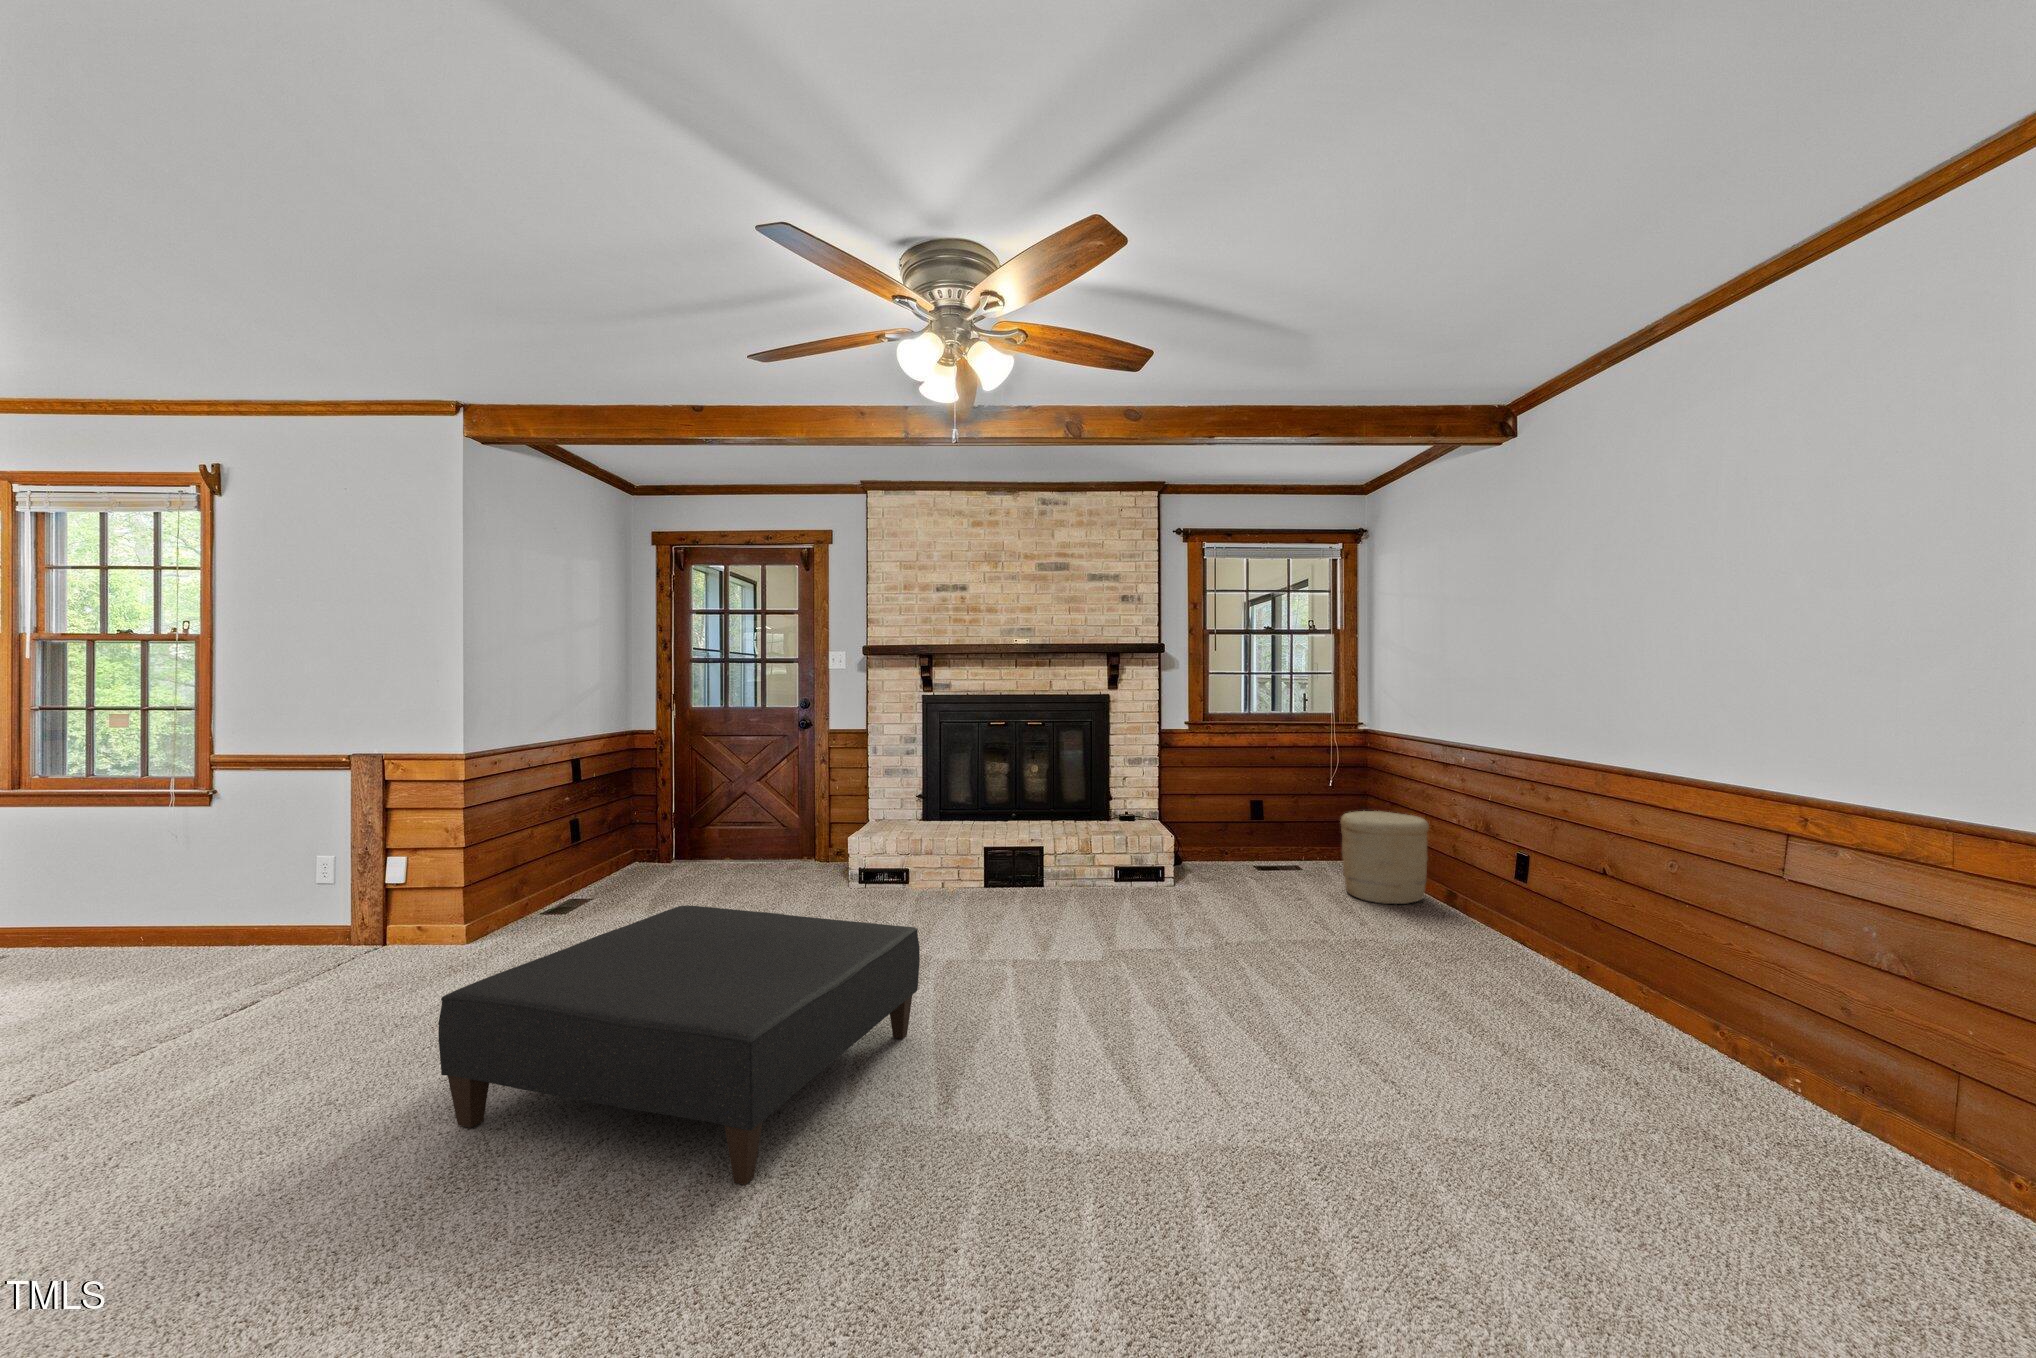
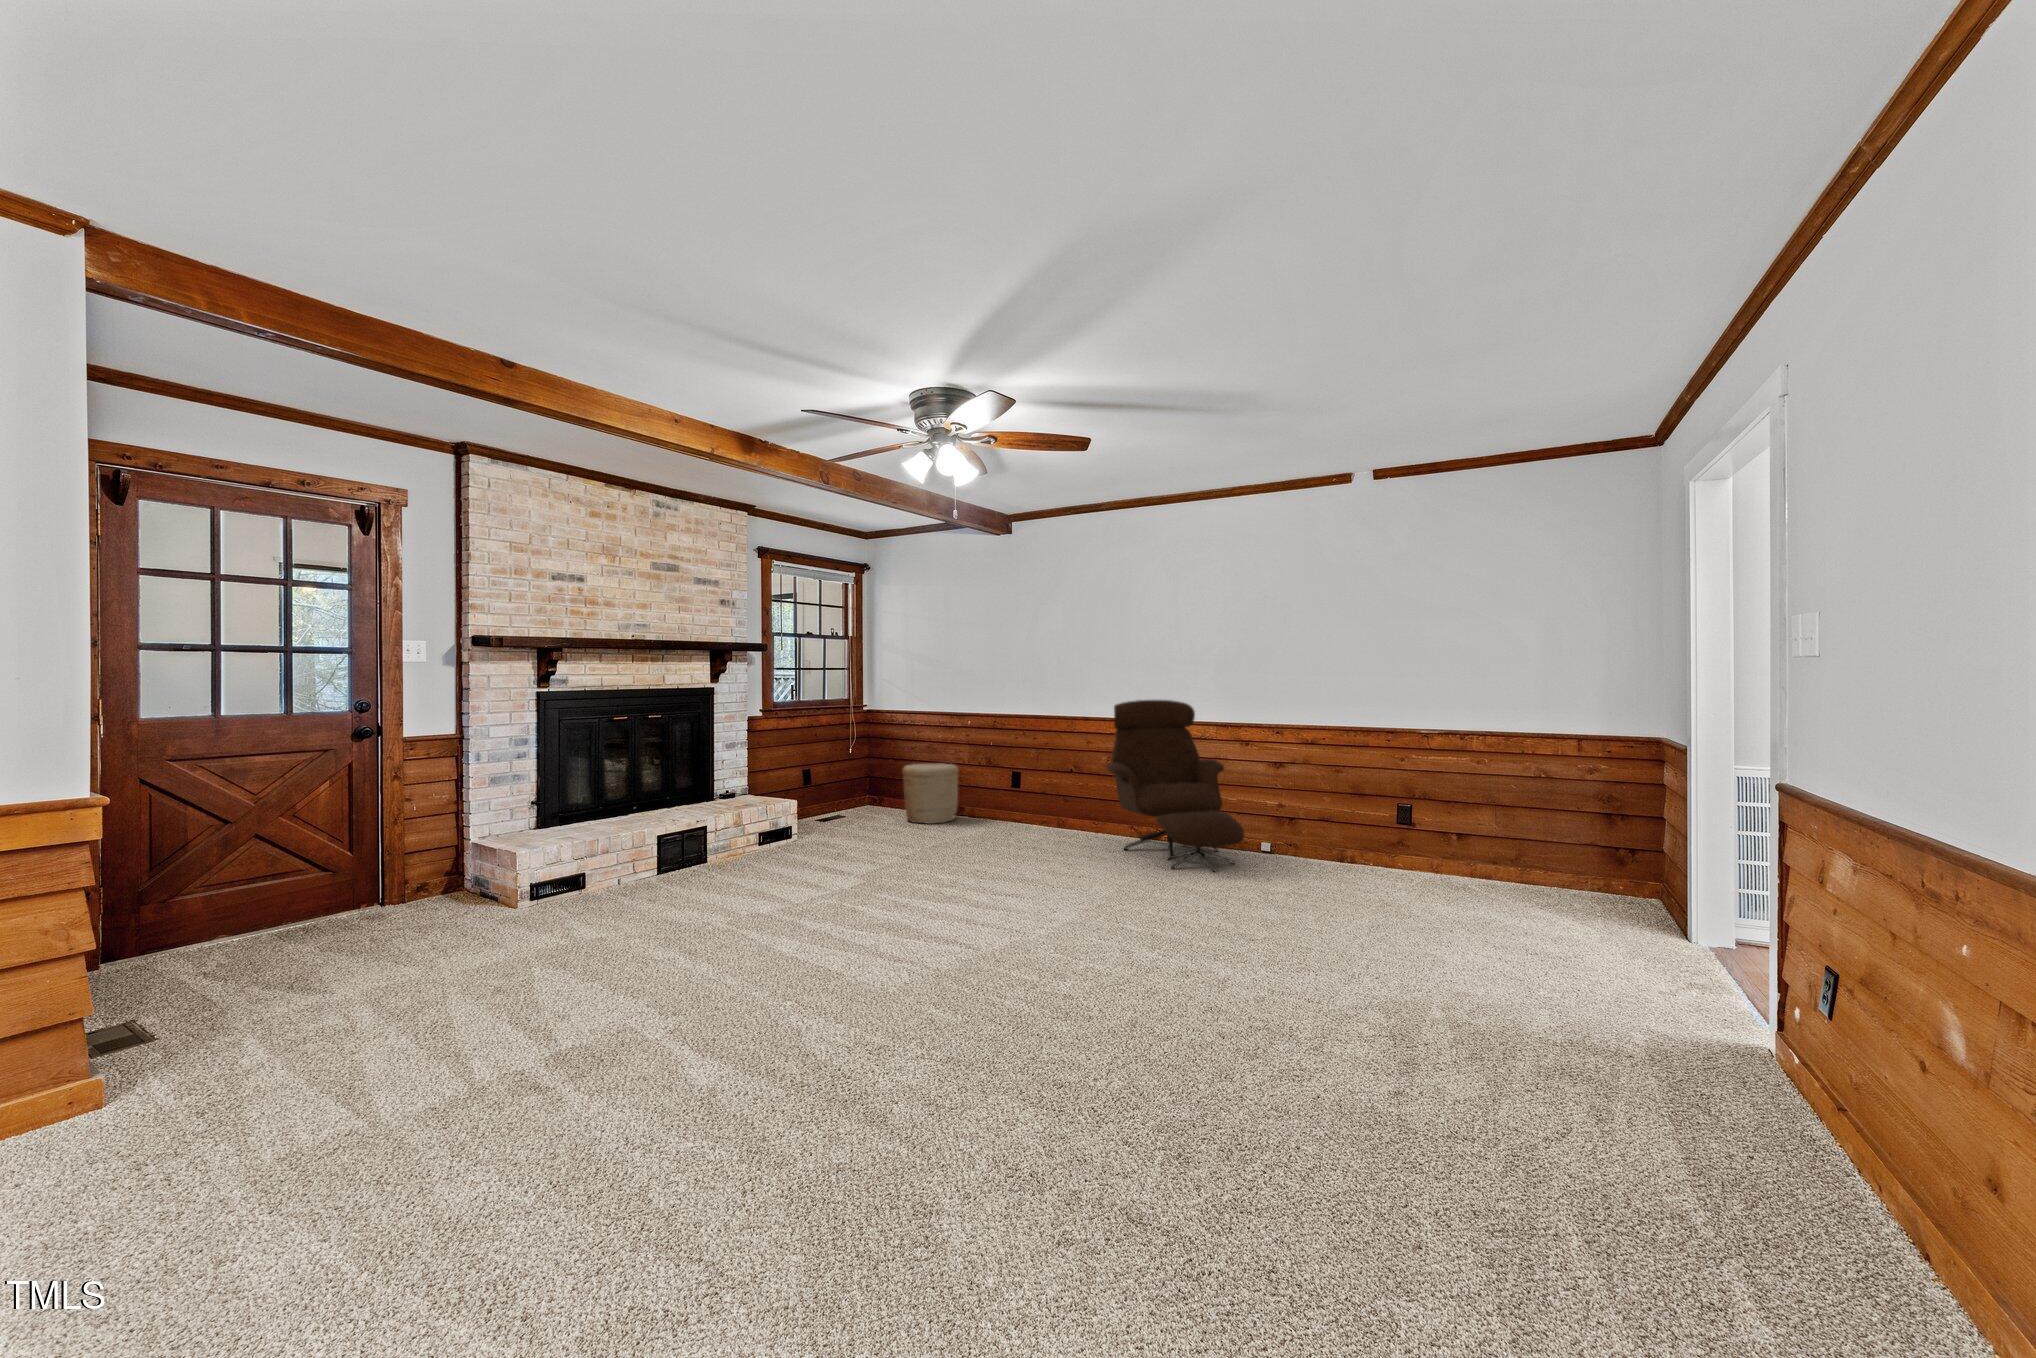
lounge chair: none [1501,749,1824,1167] -> present [1106,700,1244,872]
ottoman: present [439,906,920,1185] -> none [669,855,1042,1085]

